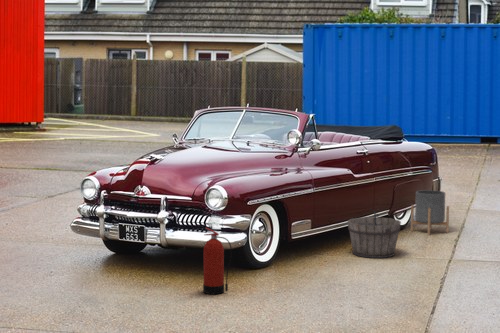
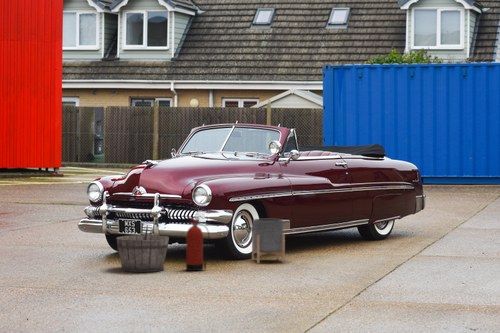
planter: present [411,190,449,235] -> present [252,219,285,263]
wooden bucket: present [348,209,401,258] -> present [117,226,169,272]

